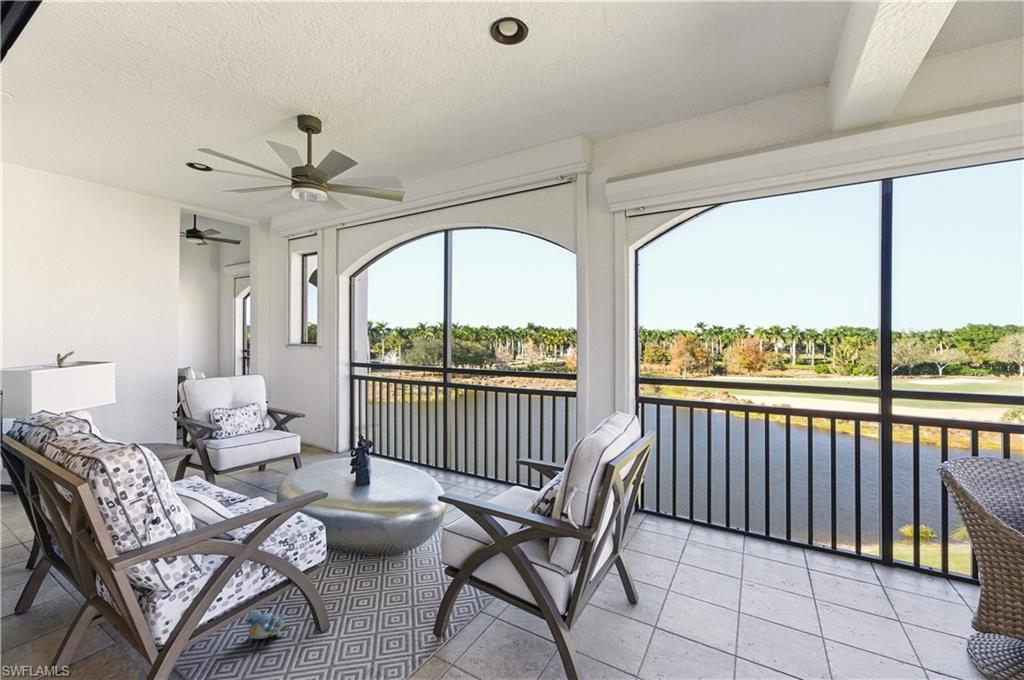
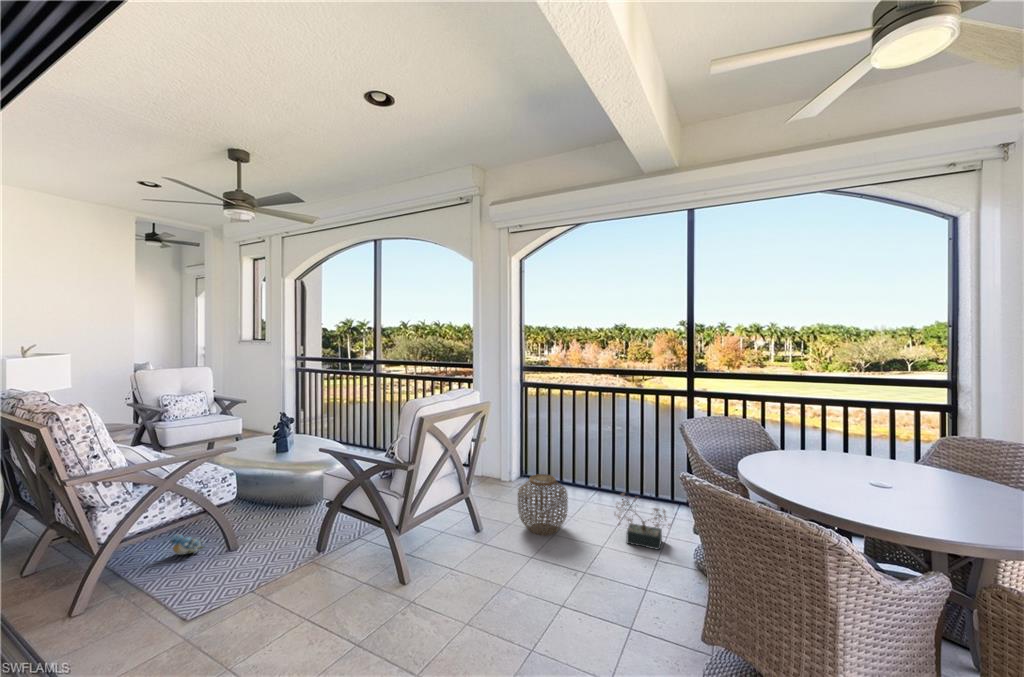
woven basket: none [681,526,755,612] -> present [518,474,568,535]
decorative plant: none [820,553,919,644] -> present [616,493,670,550]

